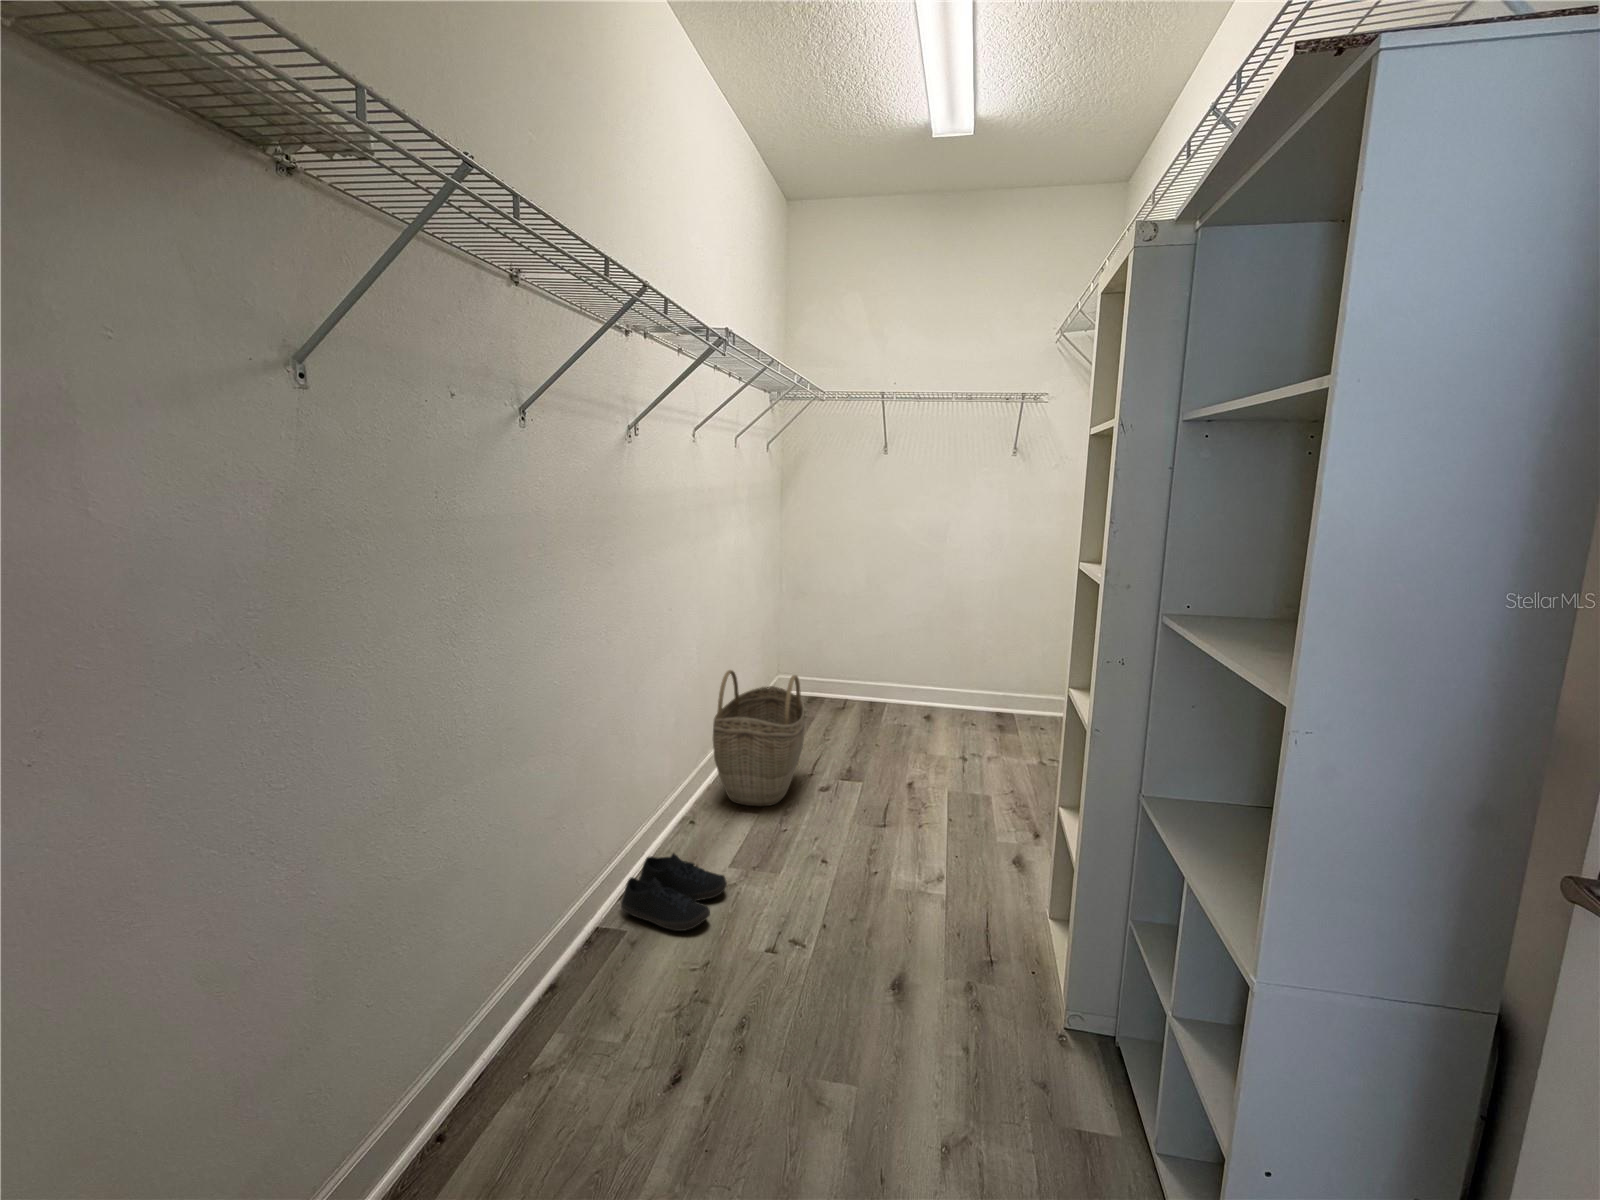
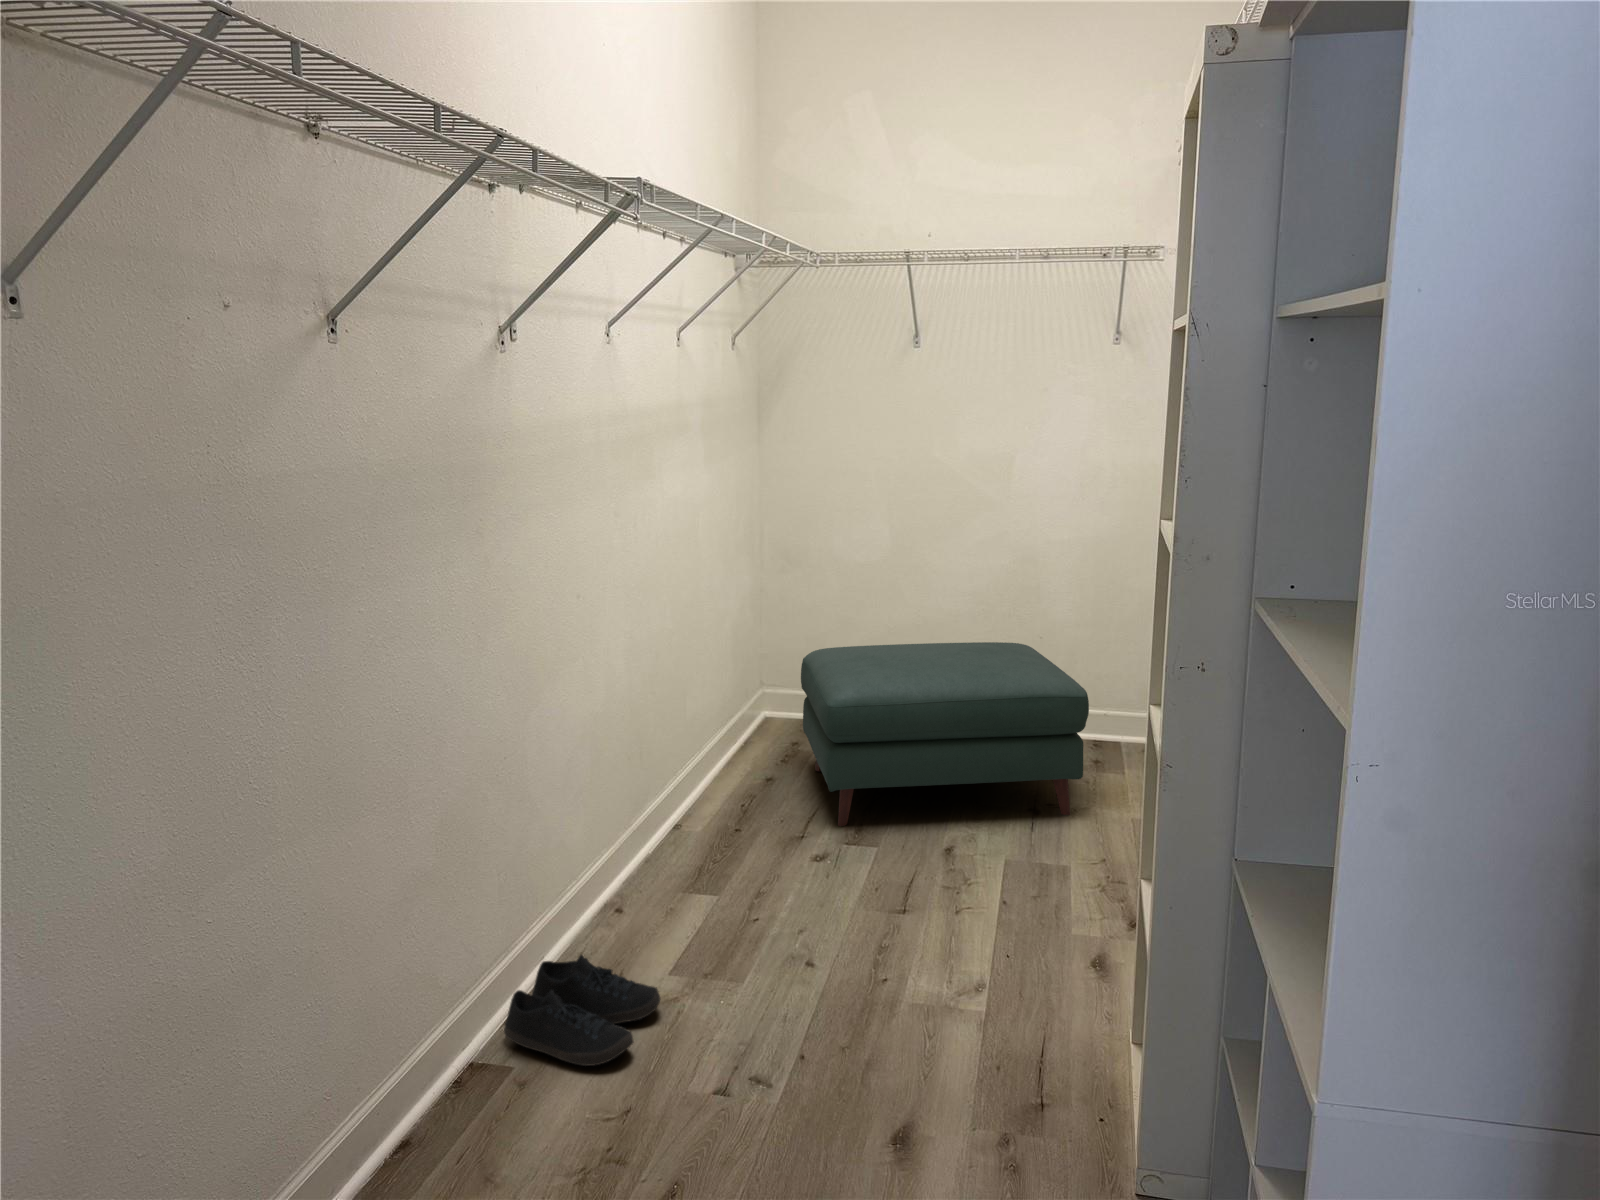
ottoman: none [810,648,999,766] -> present [801,642,1089,826]
woven basket: present [713,670,805,806] -> none [645,683,787,888]

